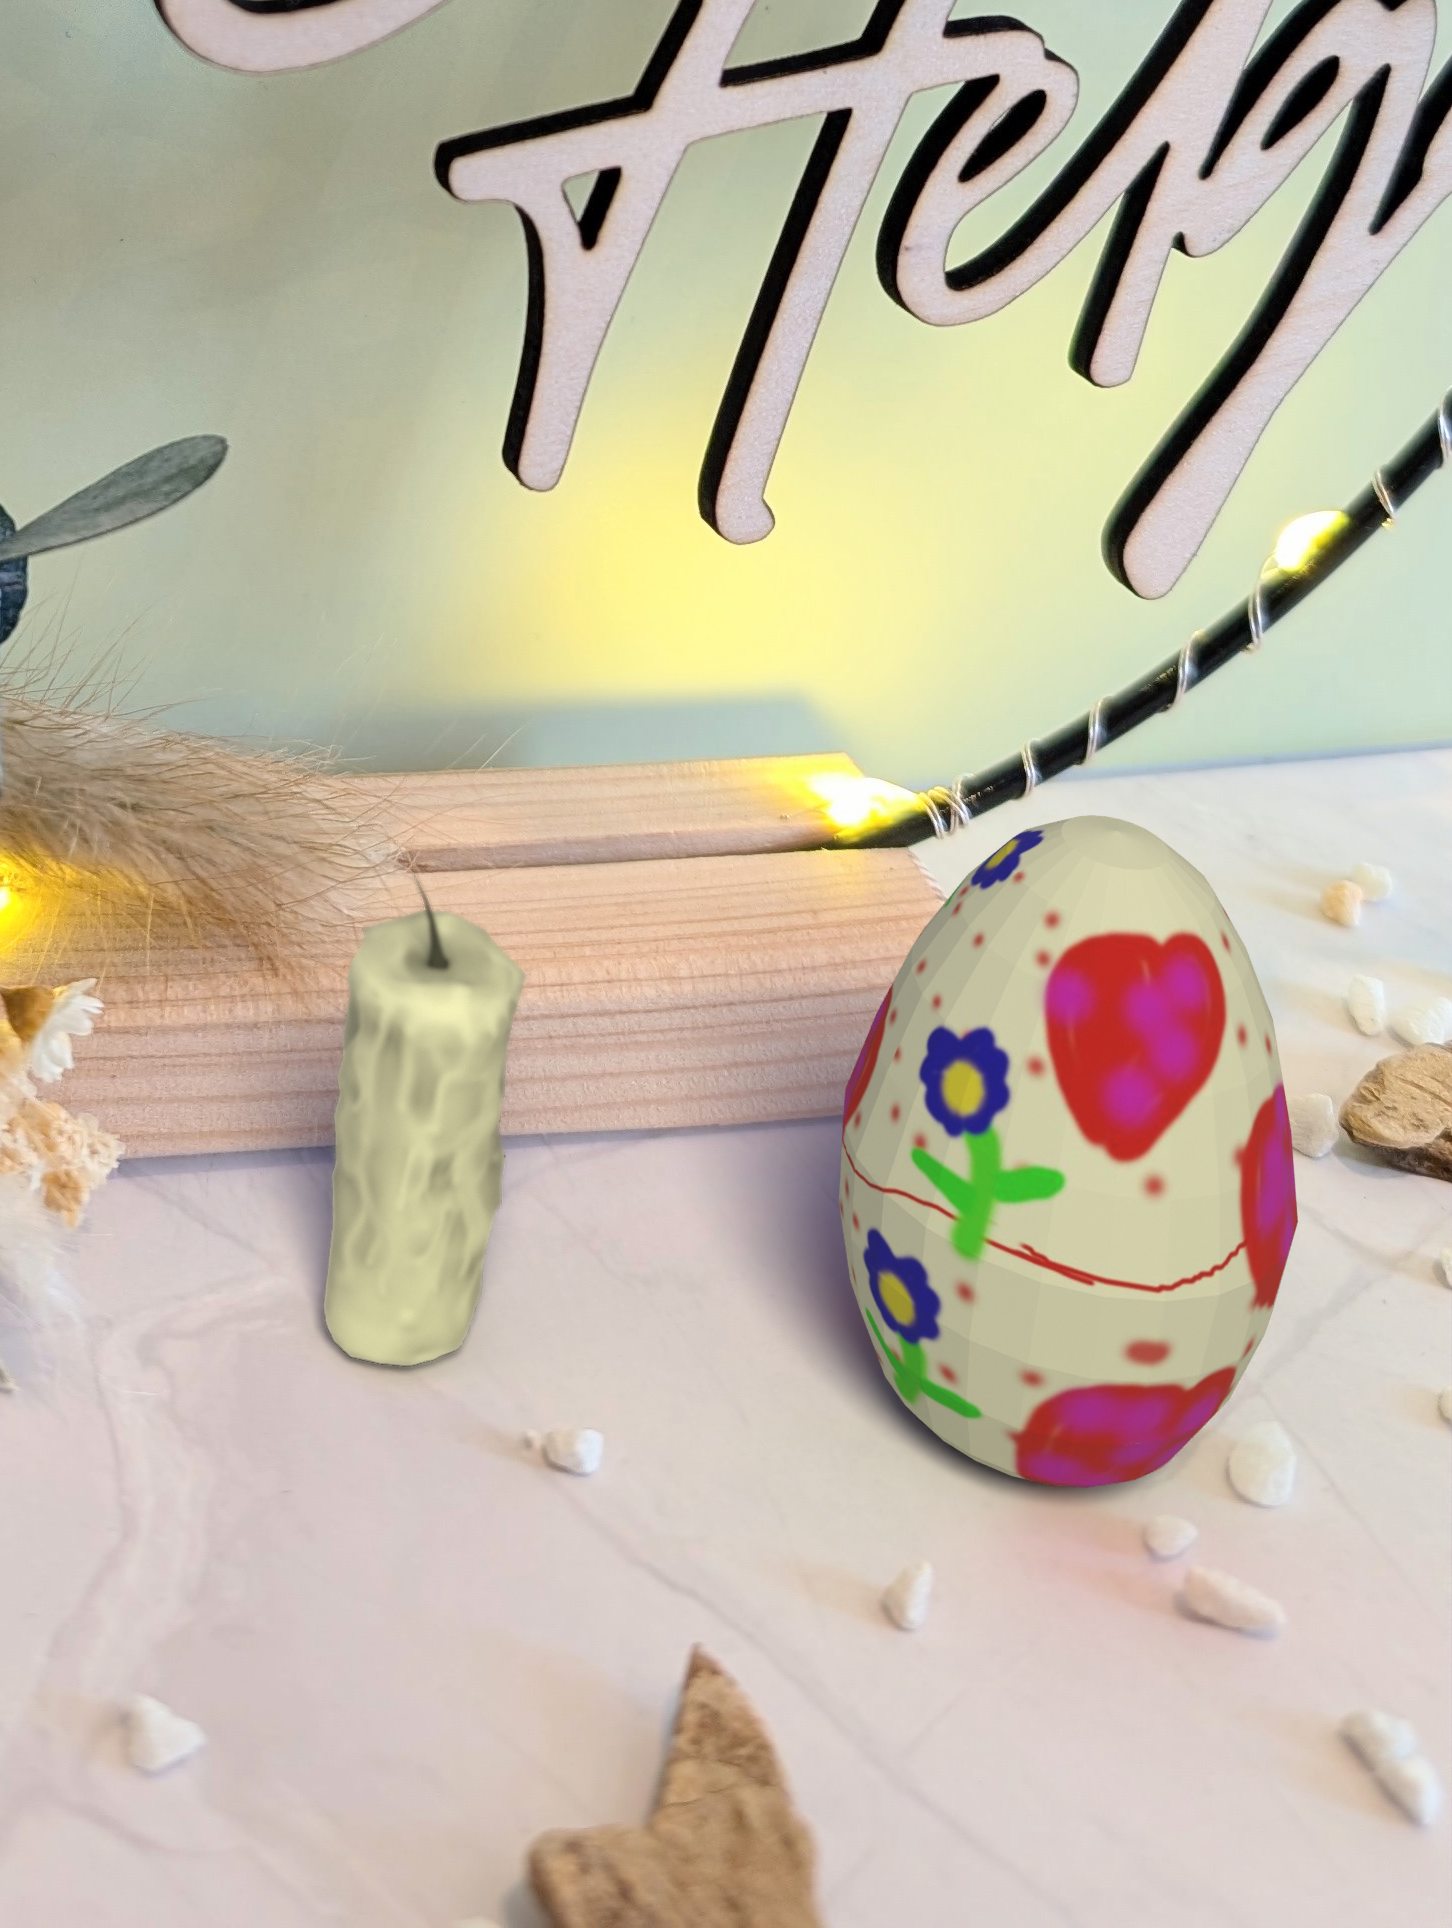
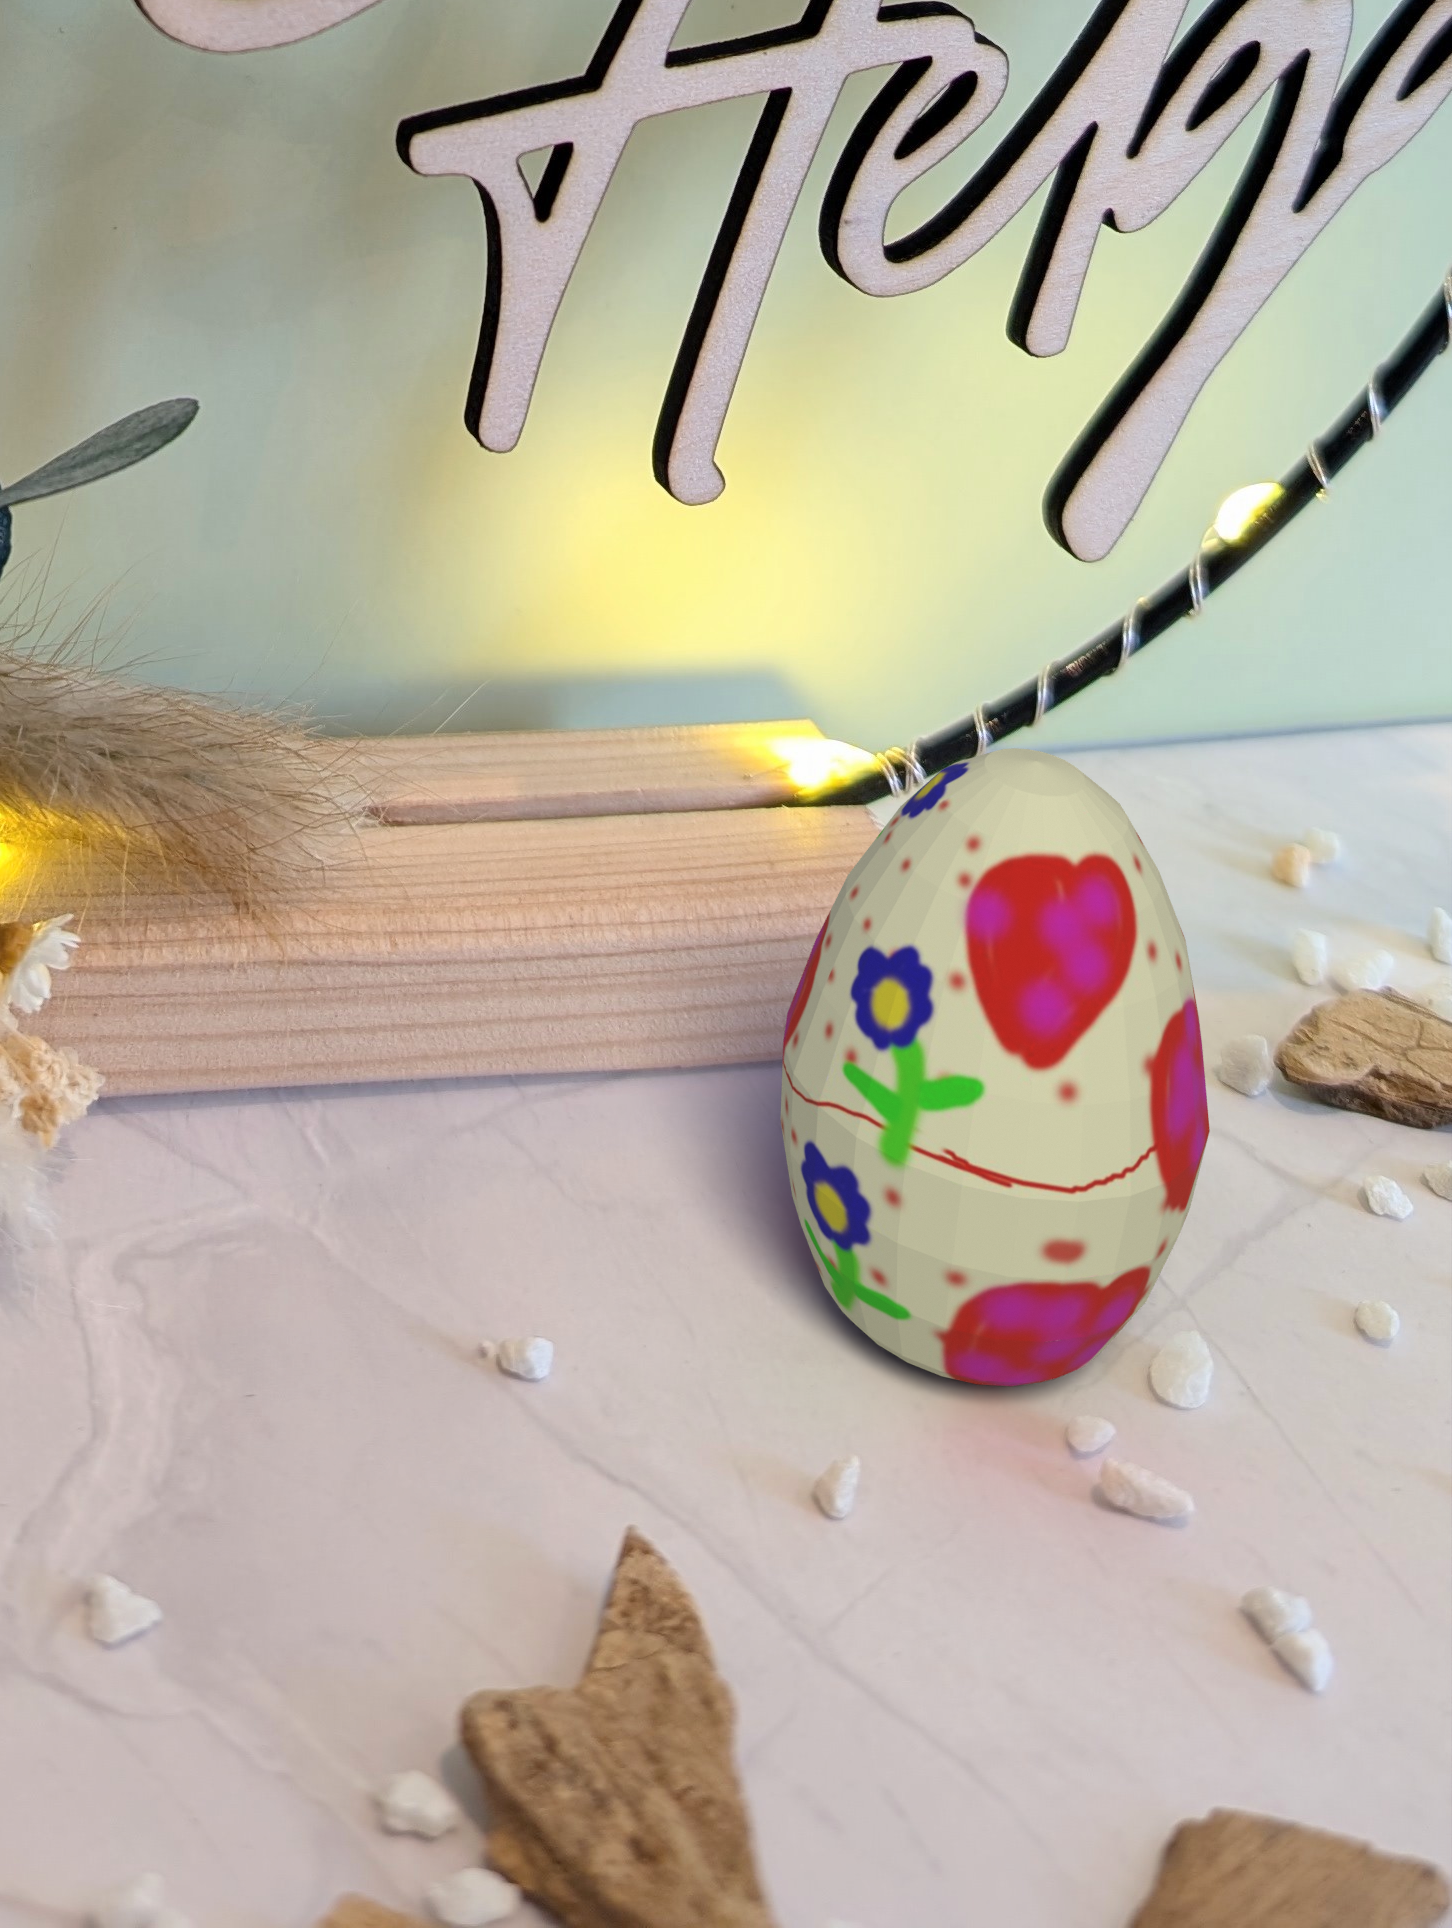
candle: present [324,888,526,1366] -> none [293,799,483,1281]

